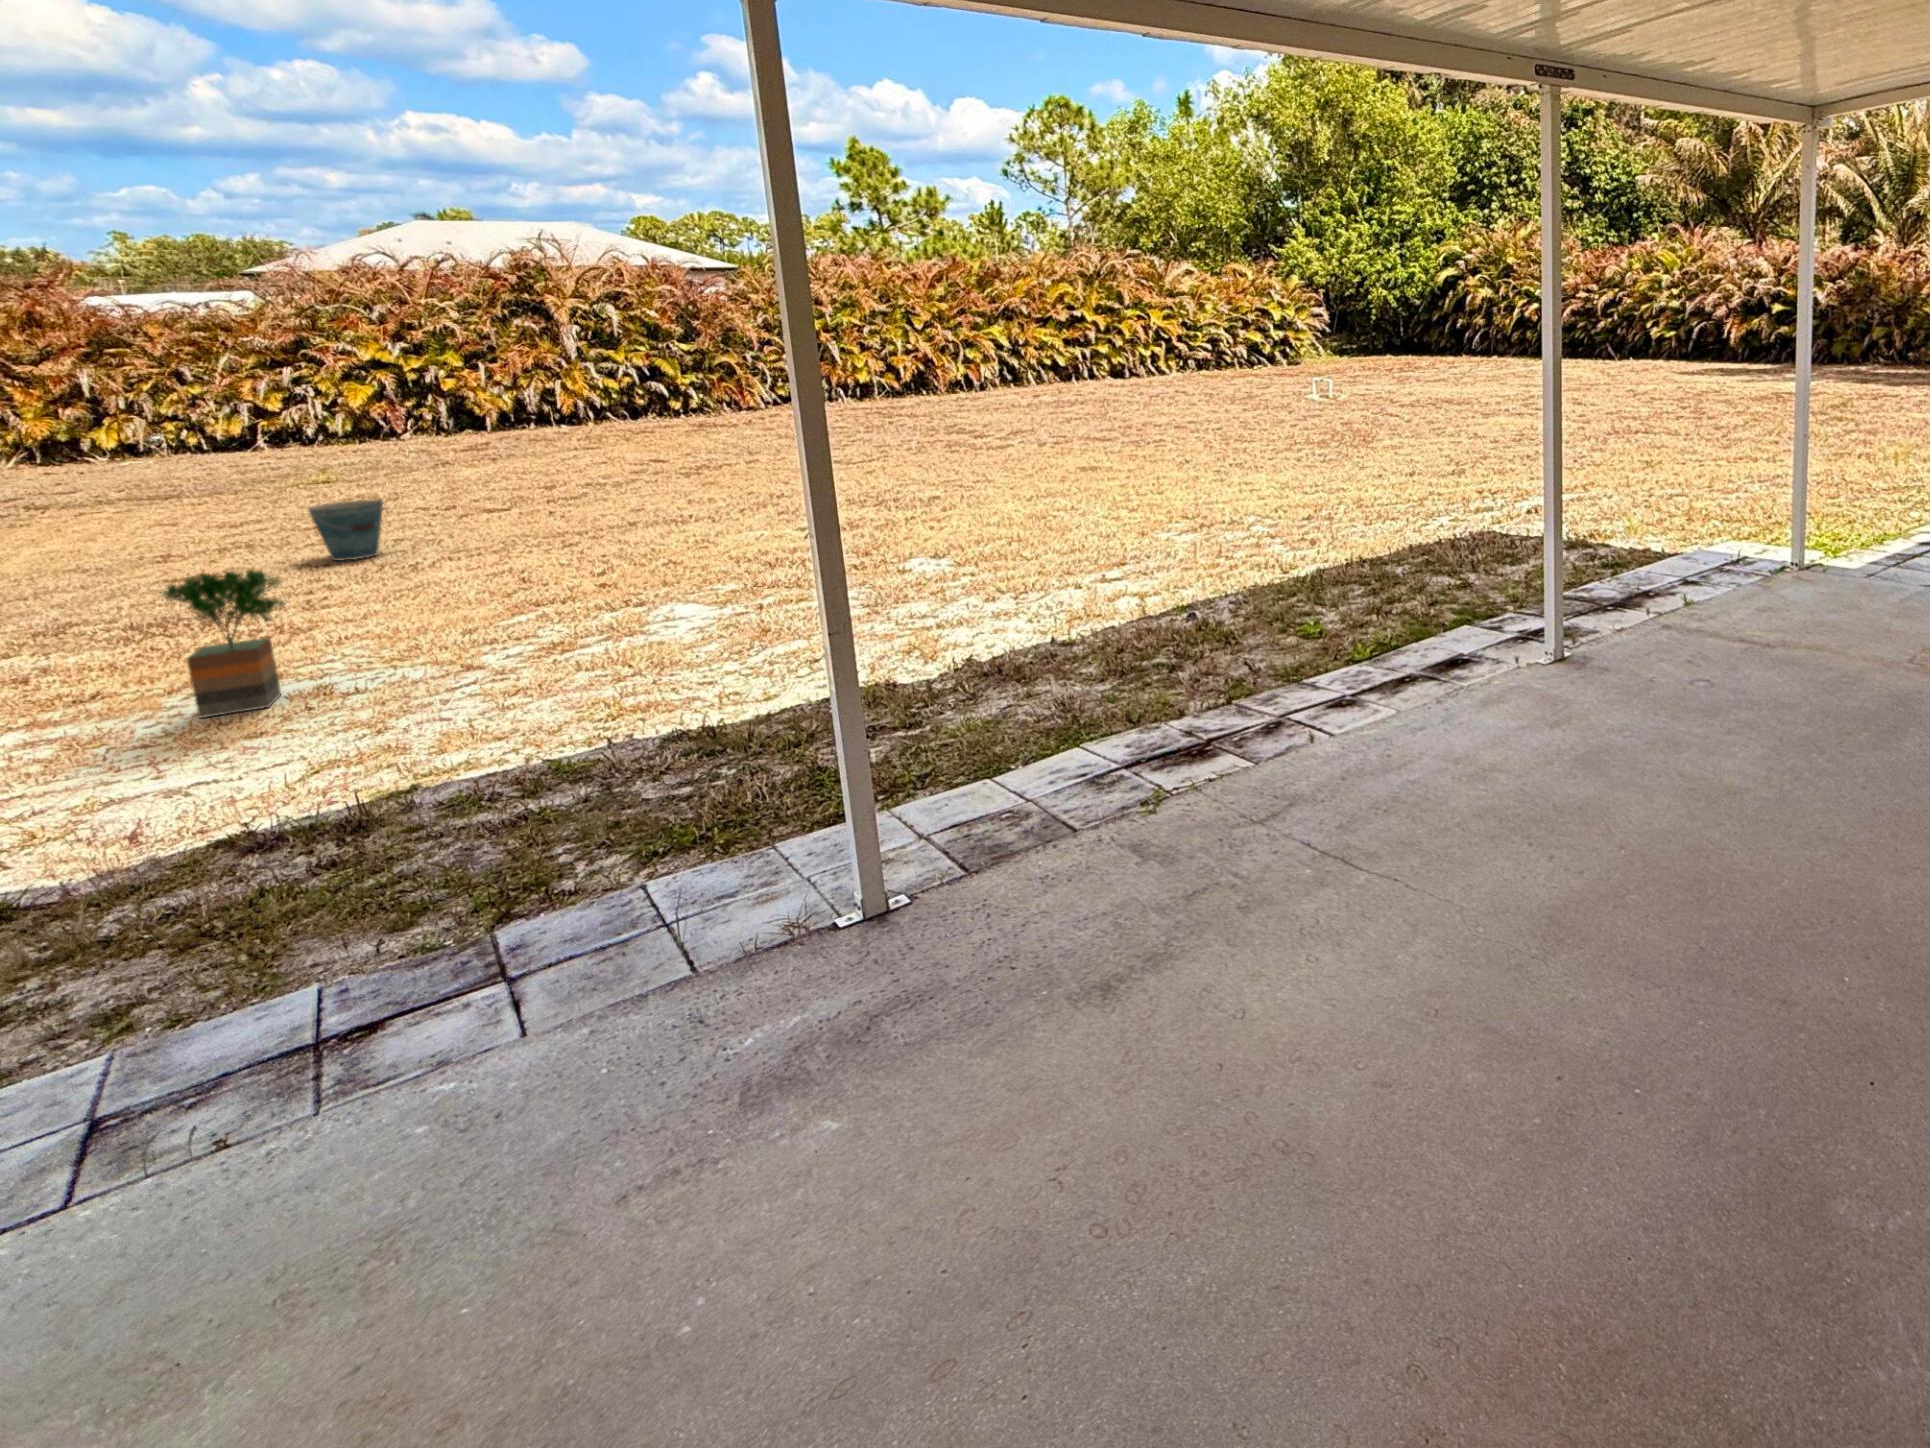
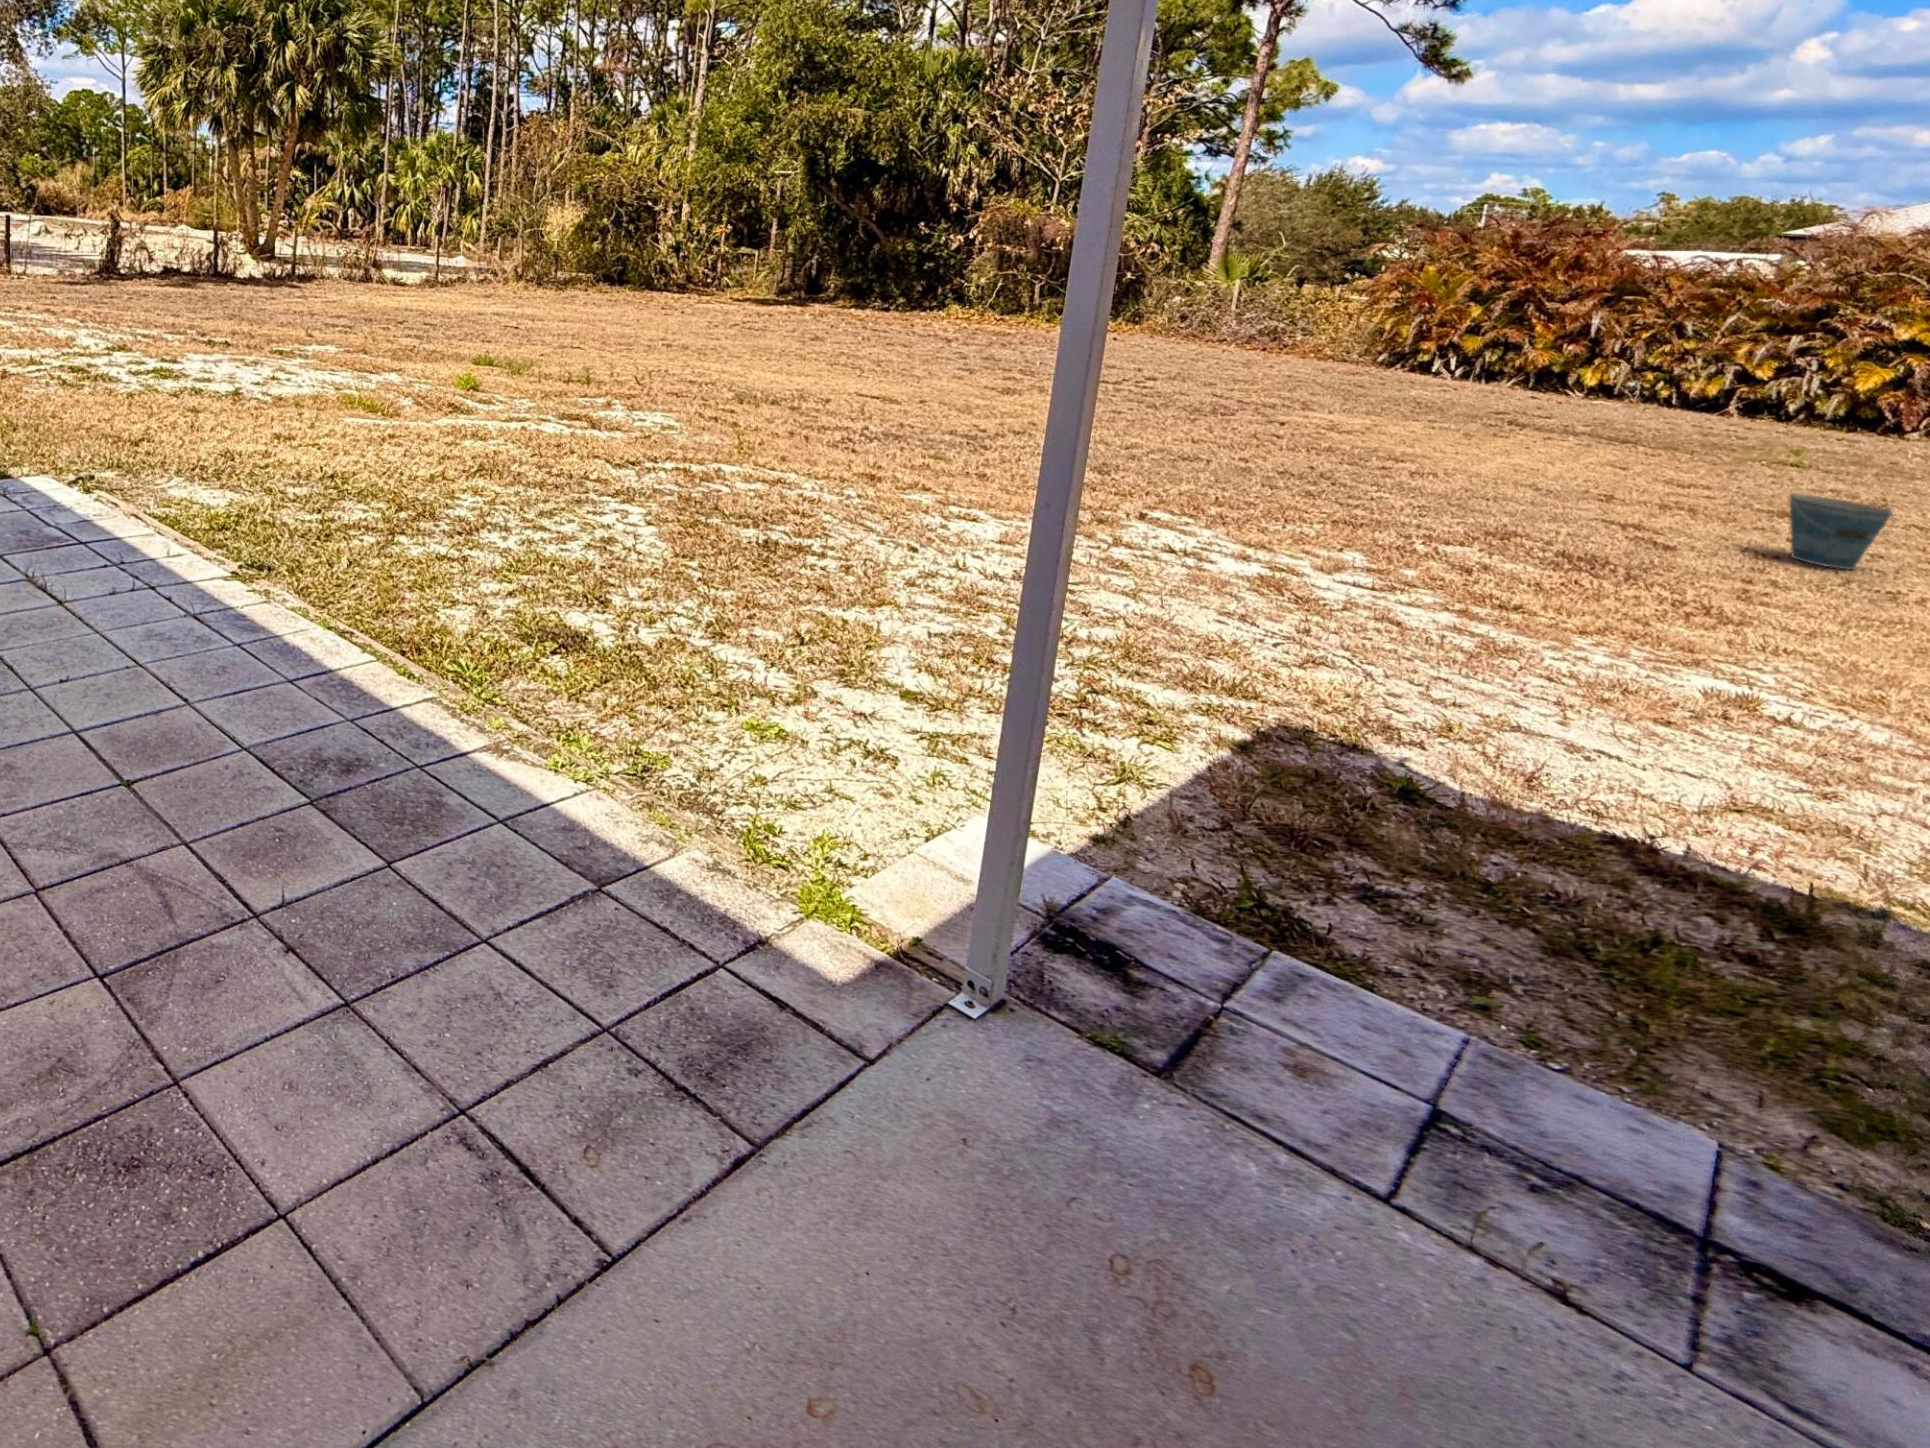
potted tree: present [162,570,286,718] -> none [1610,537,1769,700]

